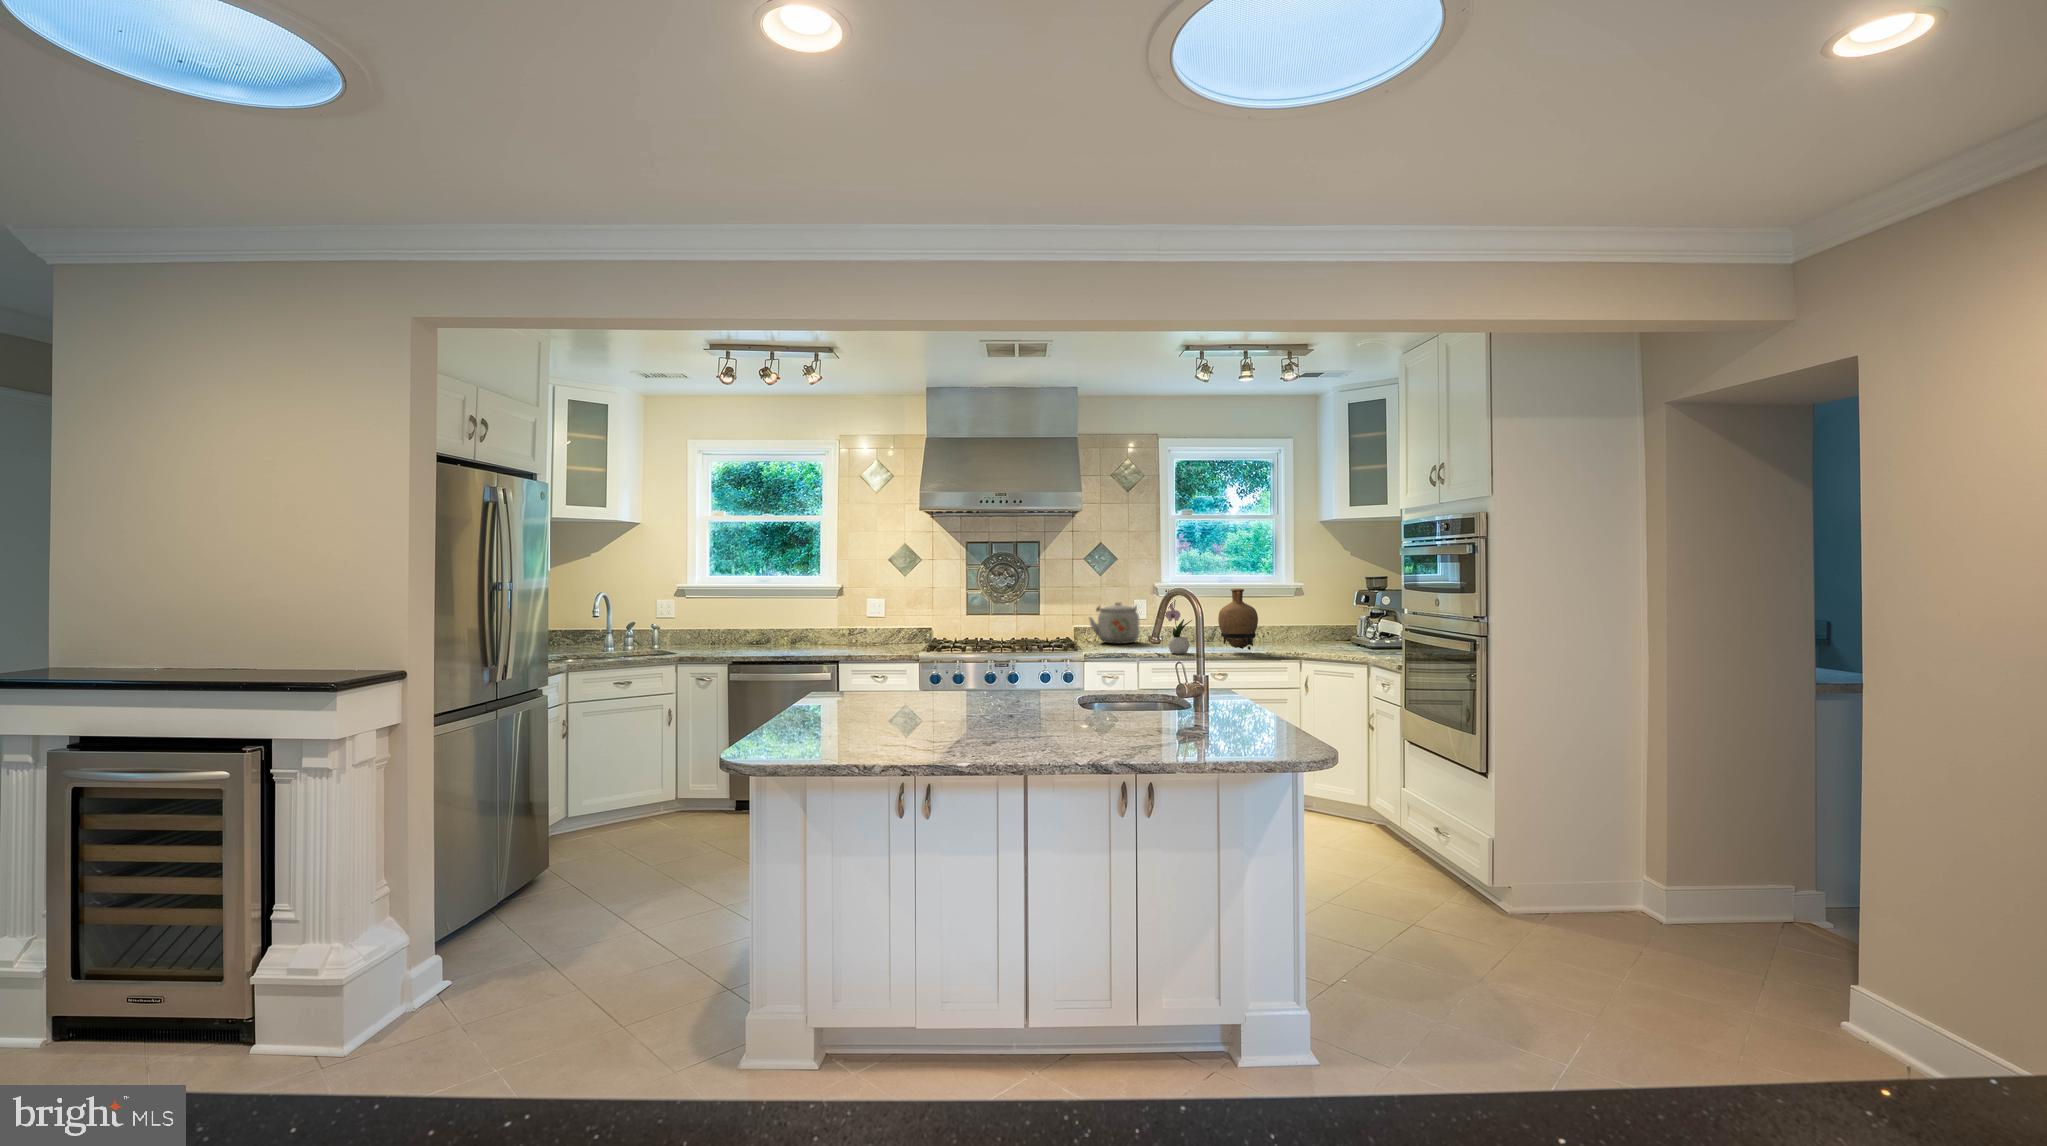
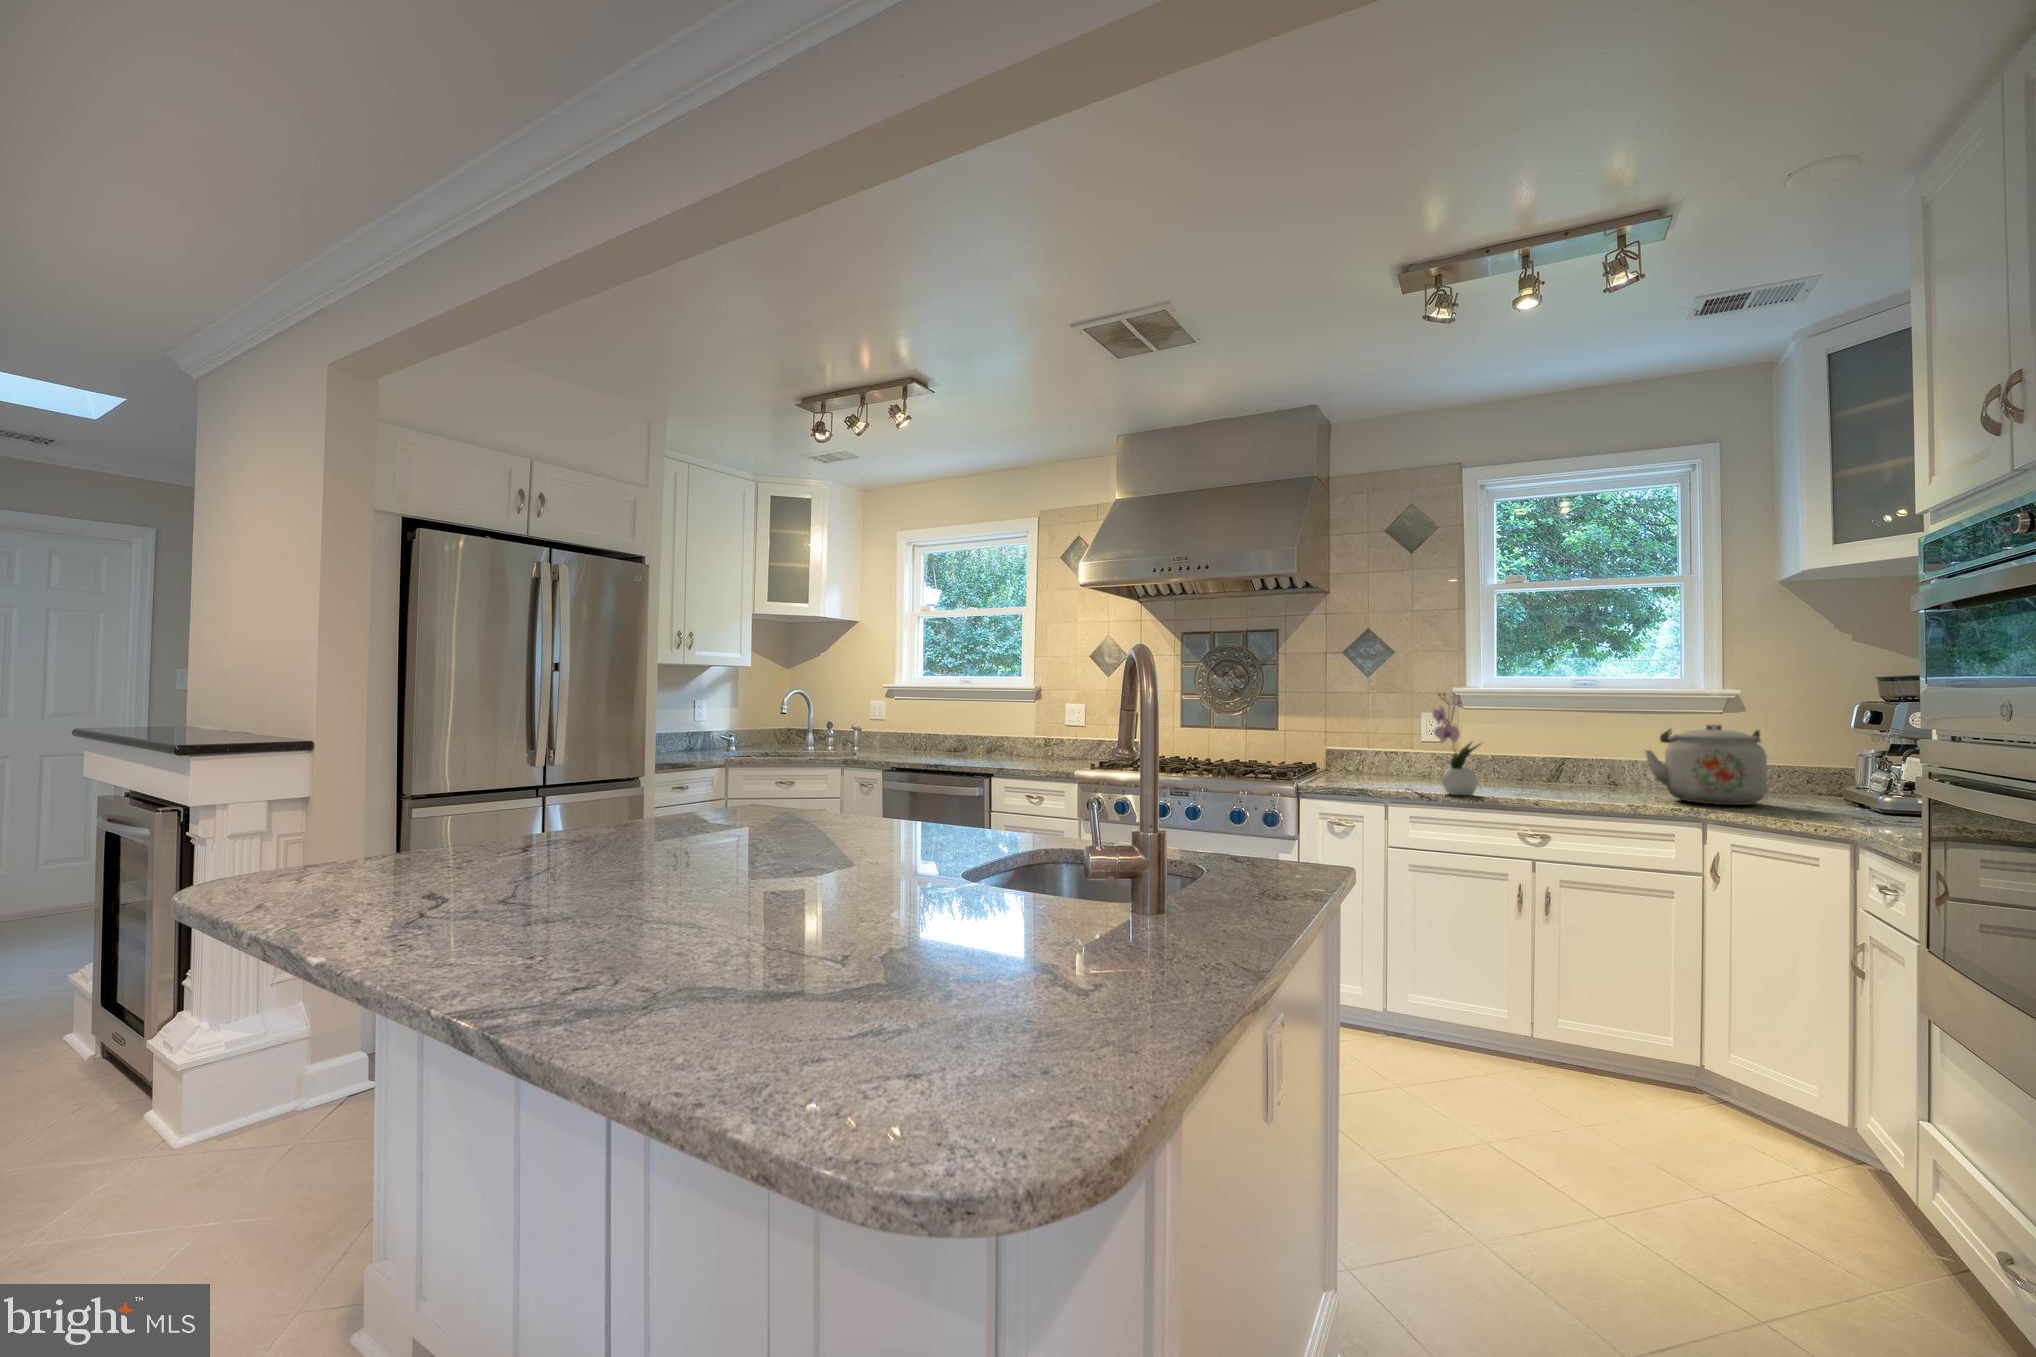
vase: present [1218,589,1258,650] -> none [1533,693,1610,802]
kettle: present [1089,602,1140,644] -> present [1645,724,1767,805]

